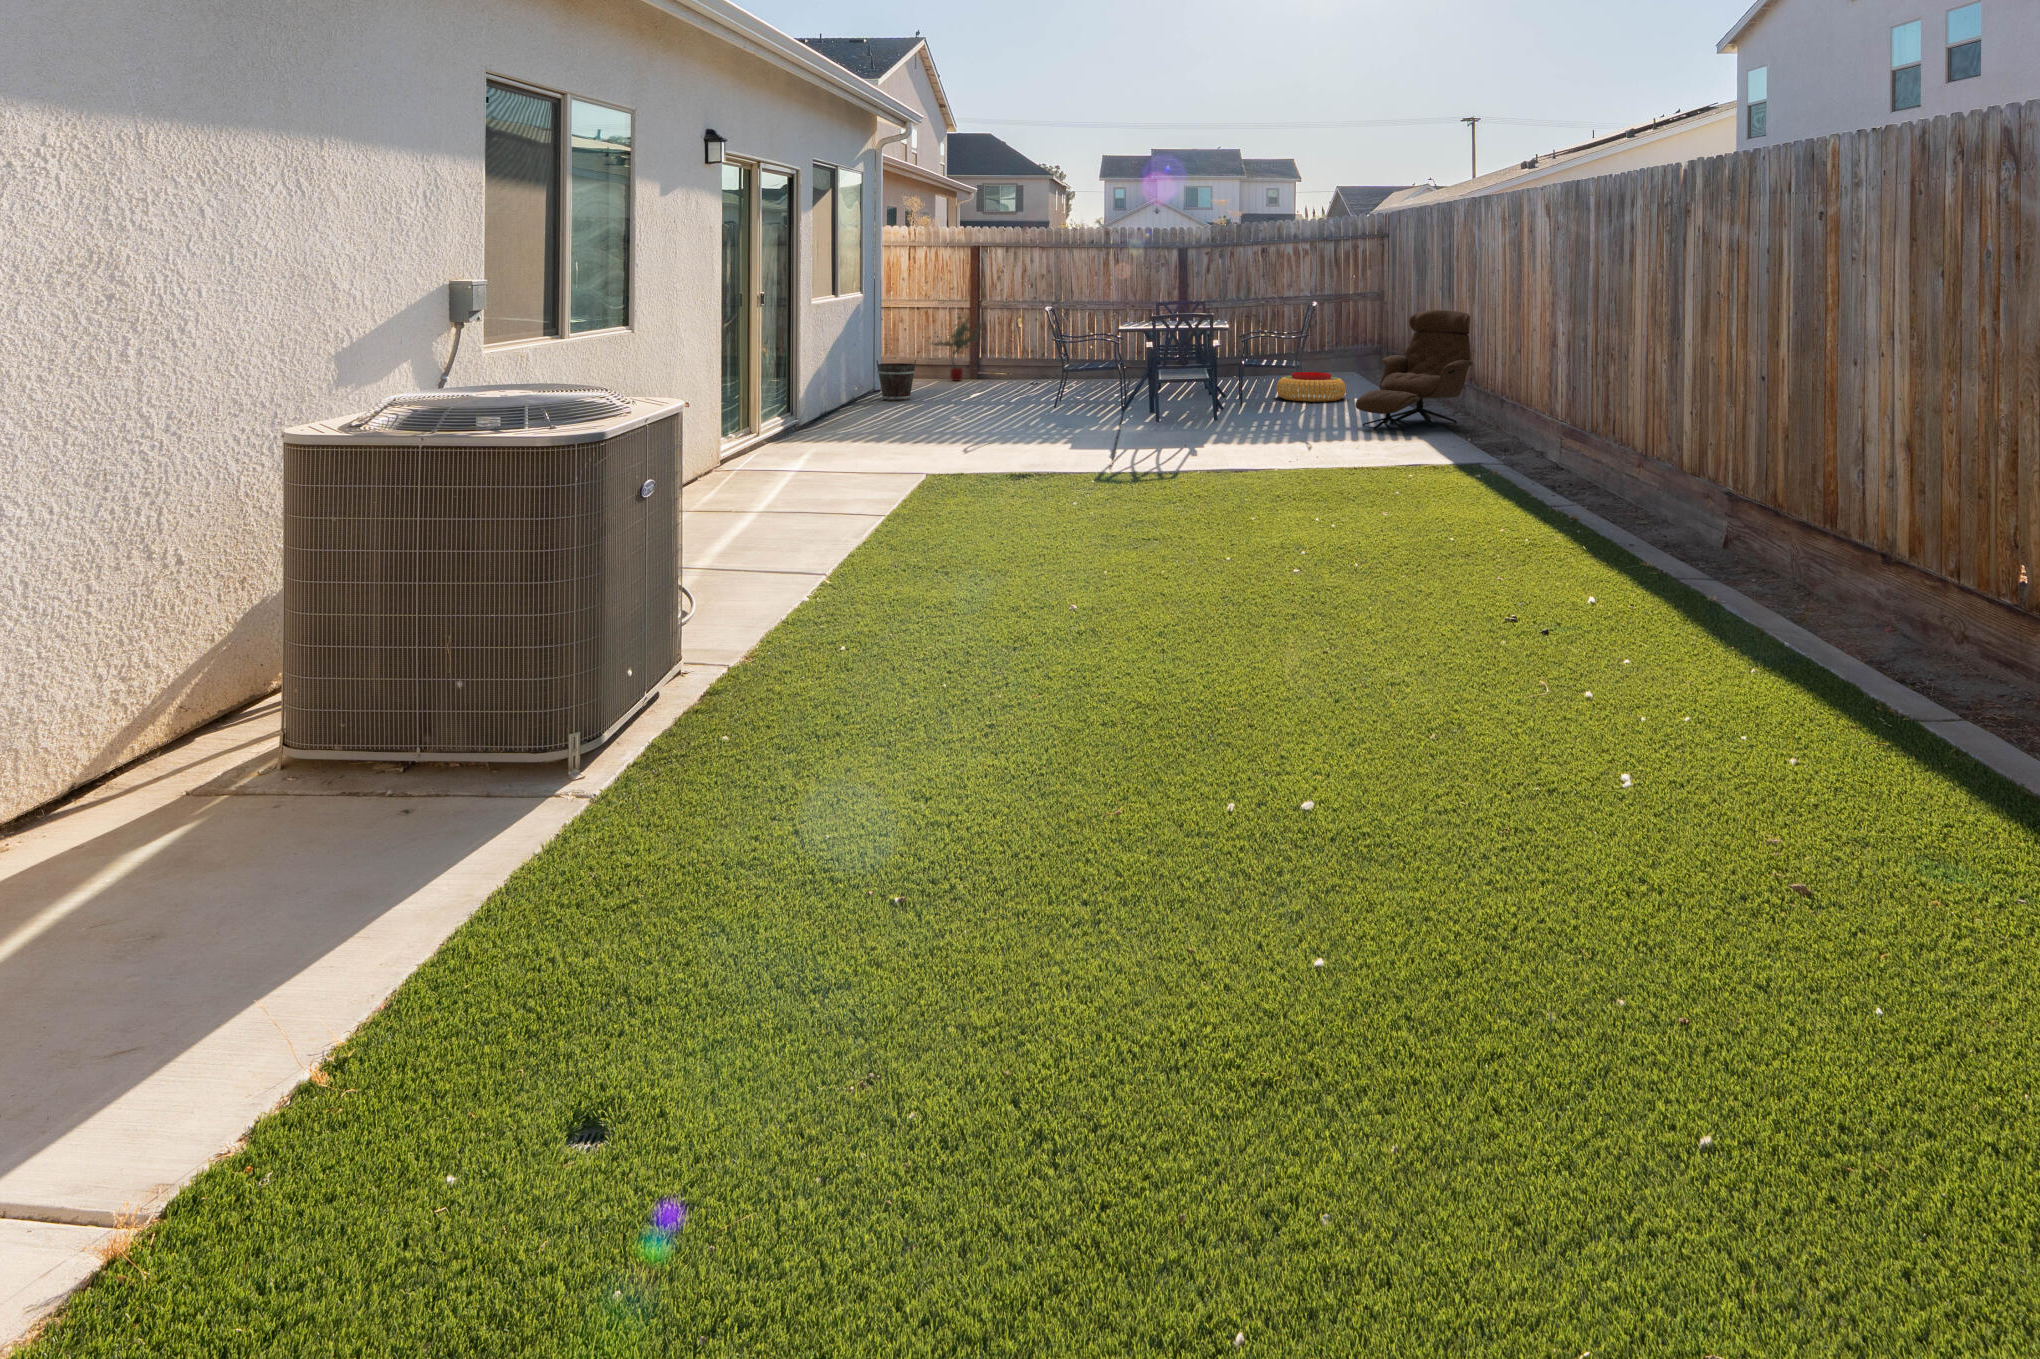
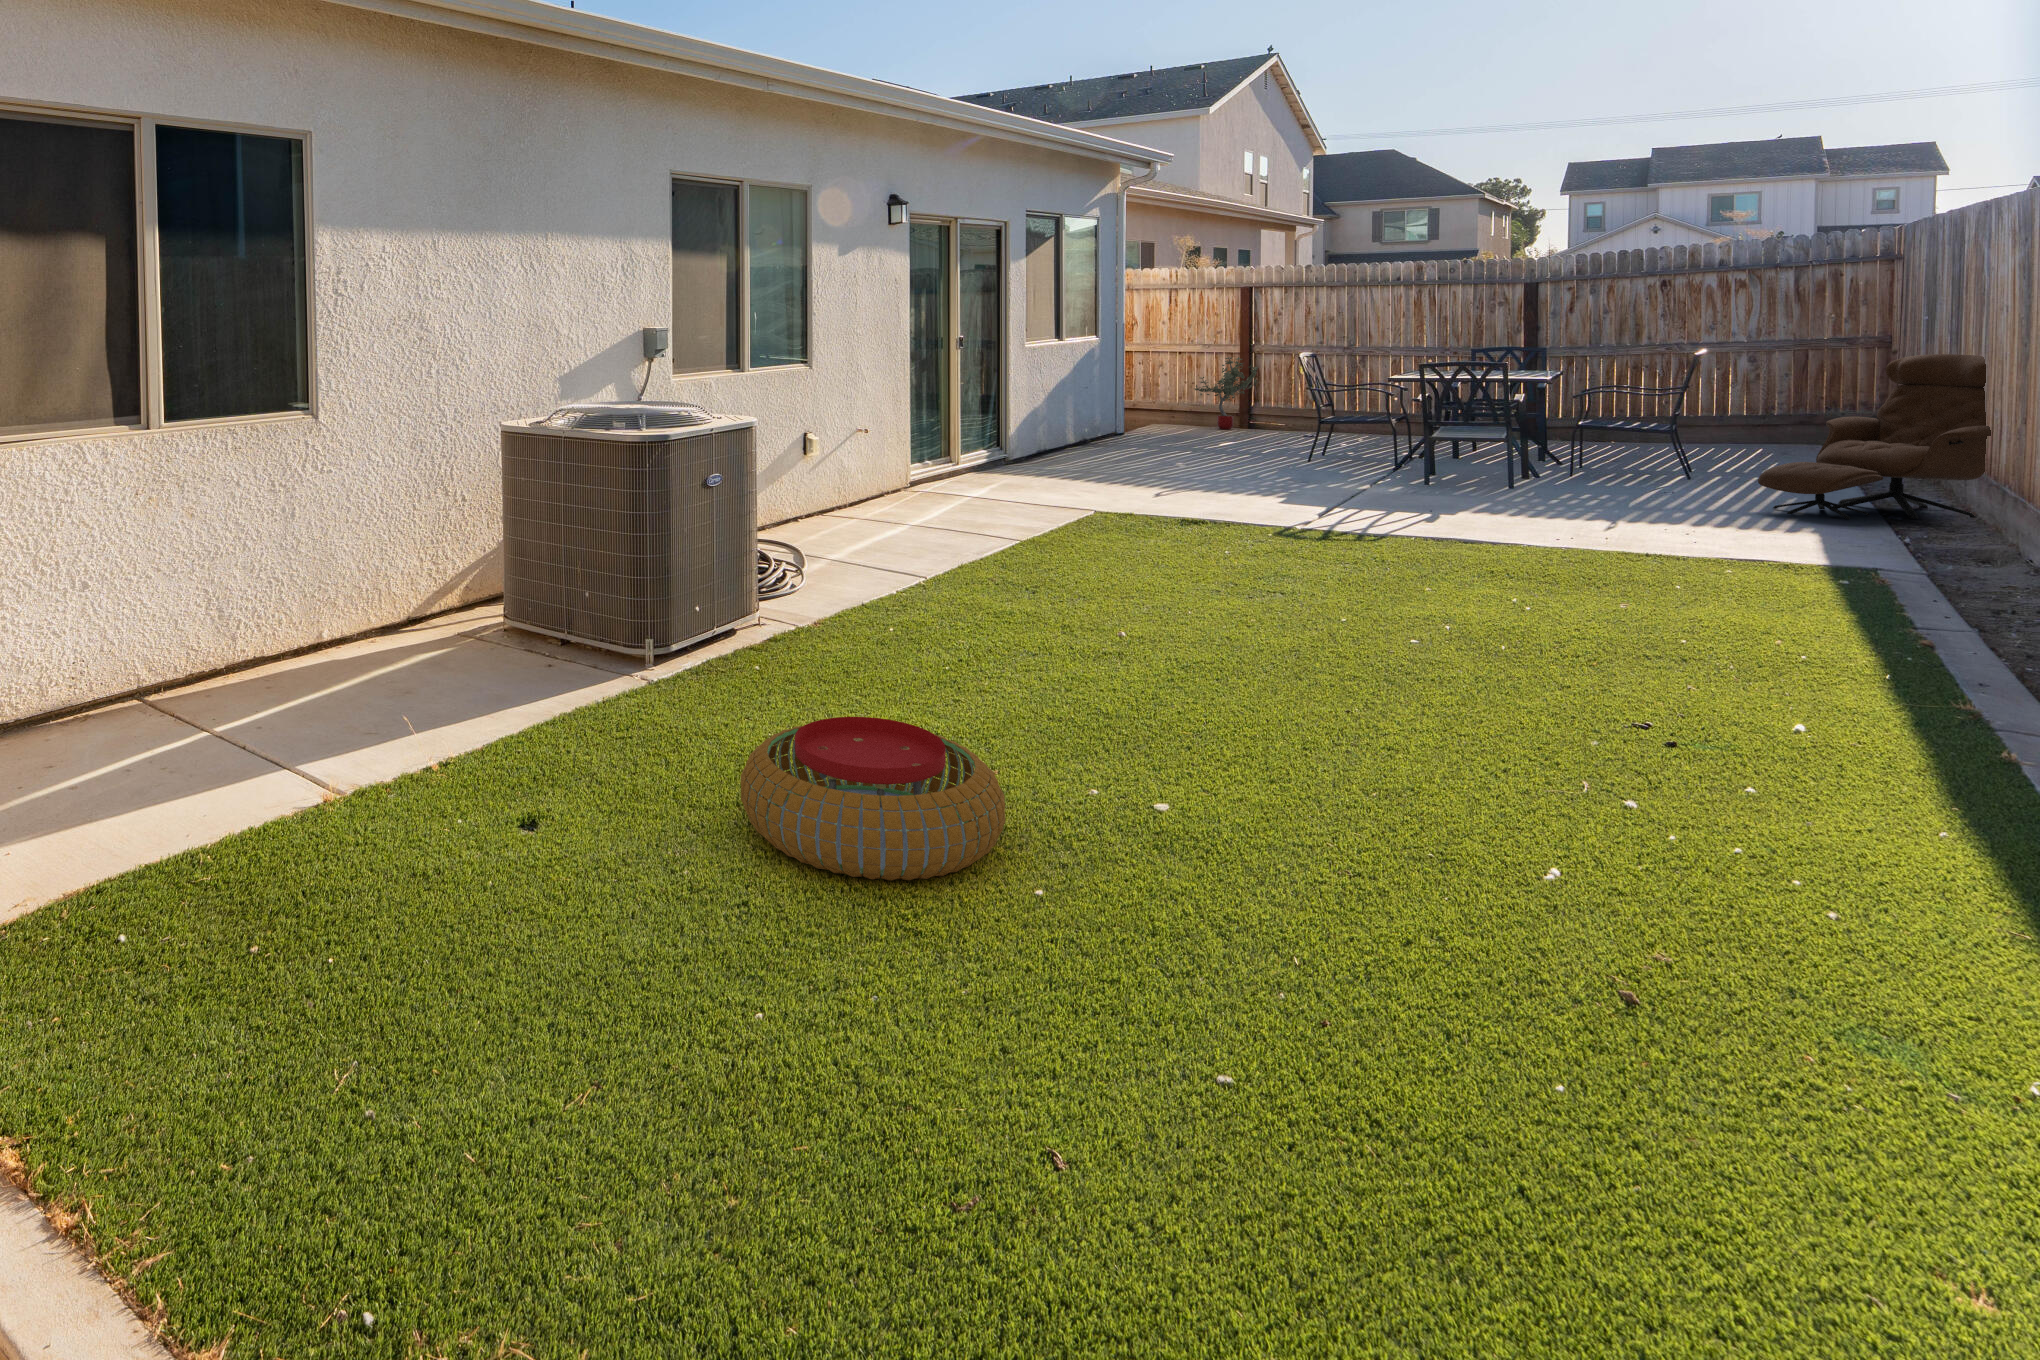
bucket: present [877,360,916,401] -> none [1115,404,1160,445]
pouf: present [1276,372,1346,402] -> present [741,717,1006,881]

